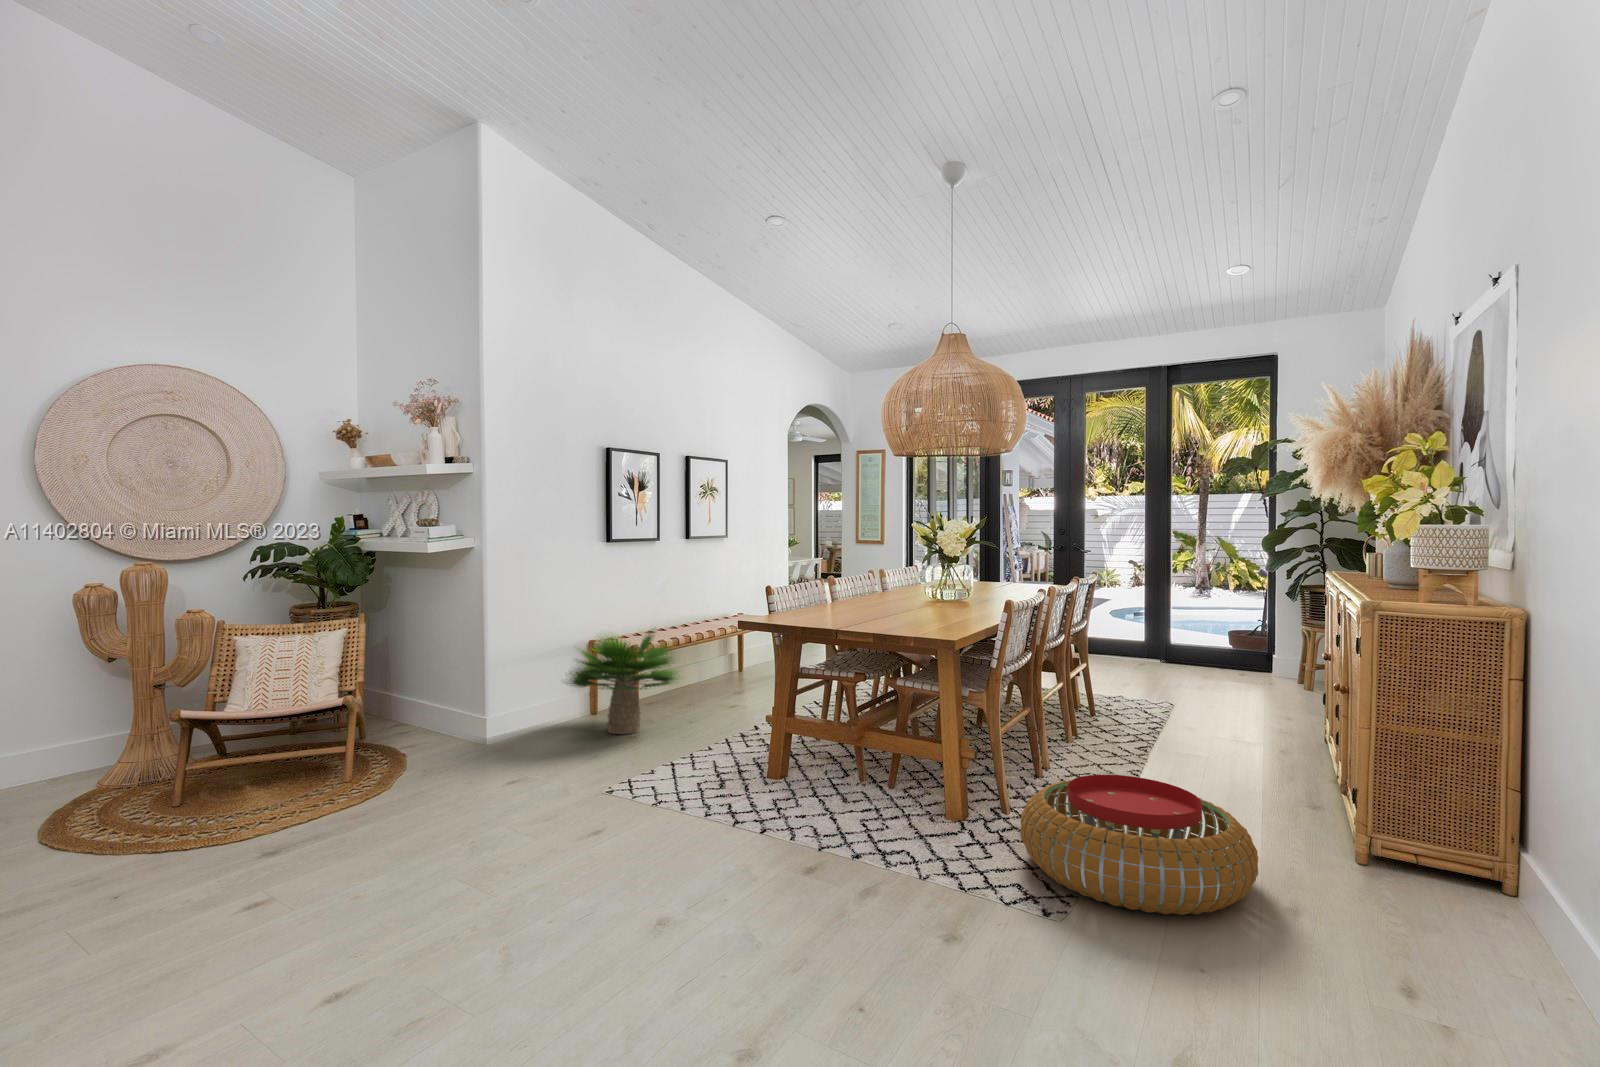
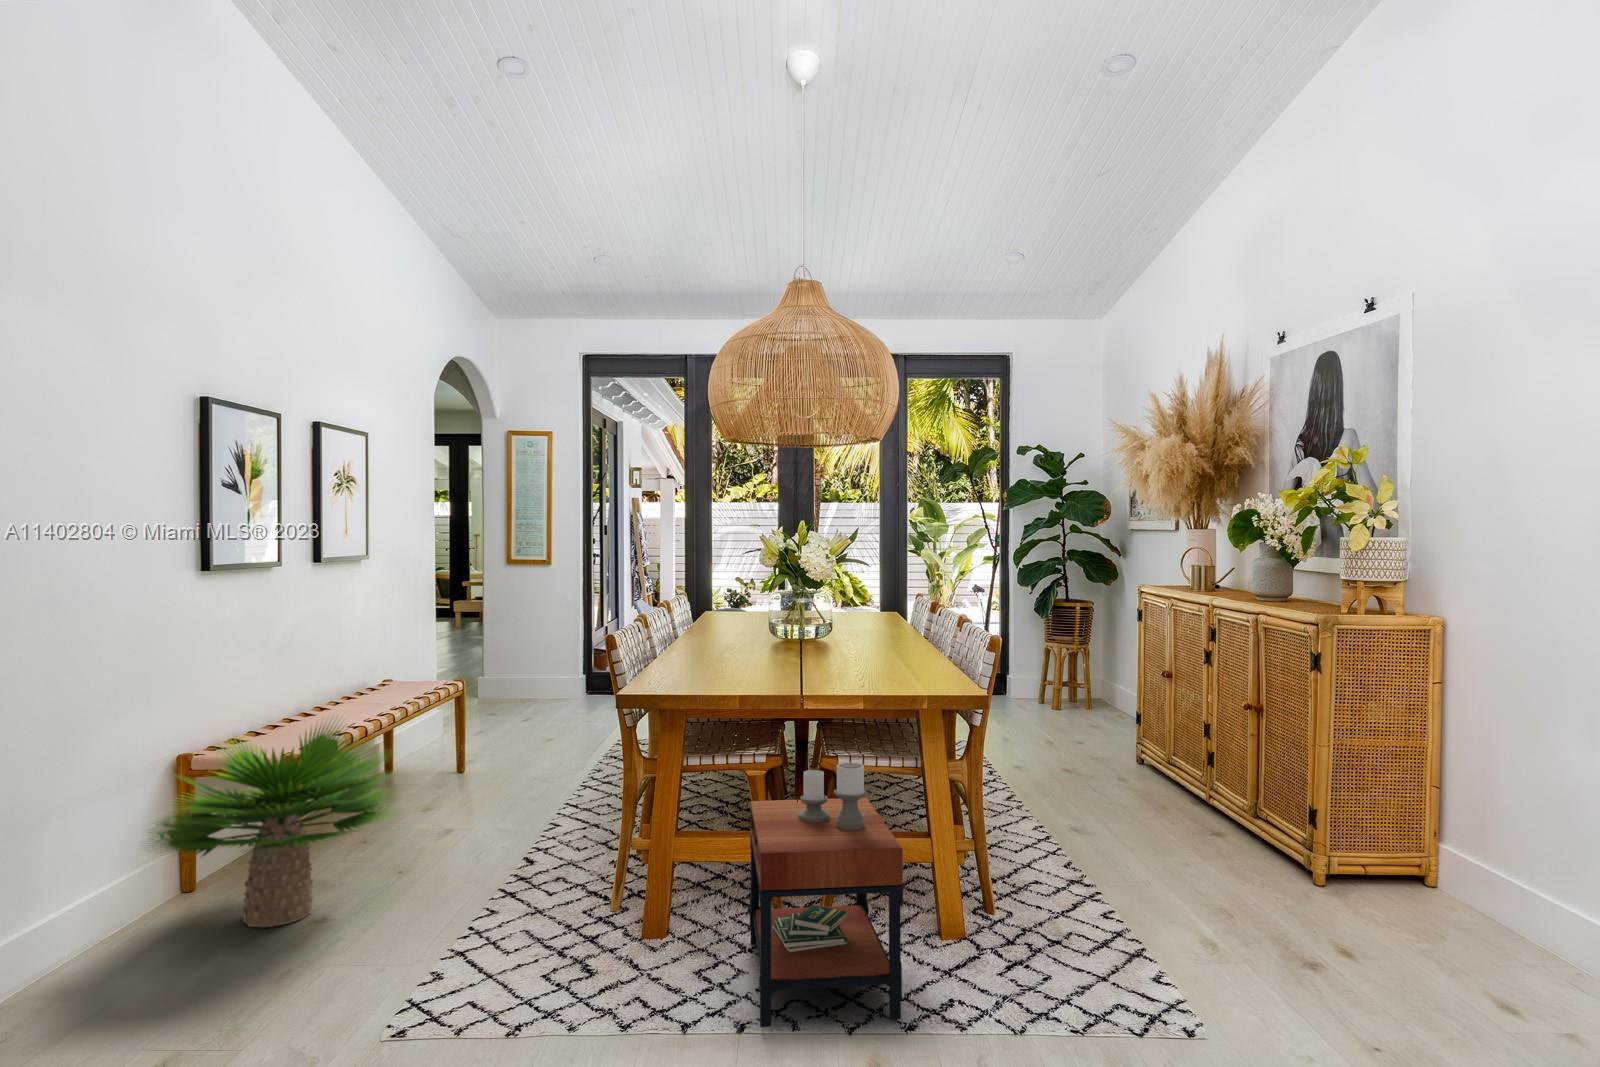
side table: none [774,676,903,844] -> present [749,763,903,1027]
pouf: present [1020,775,1258,915] -> none [1061,837,1345,1006]

